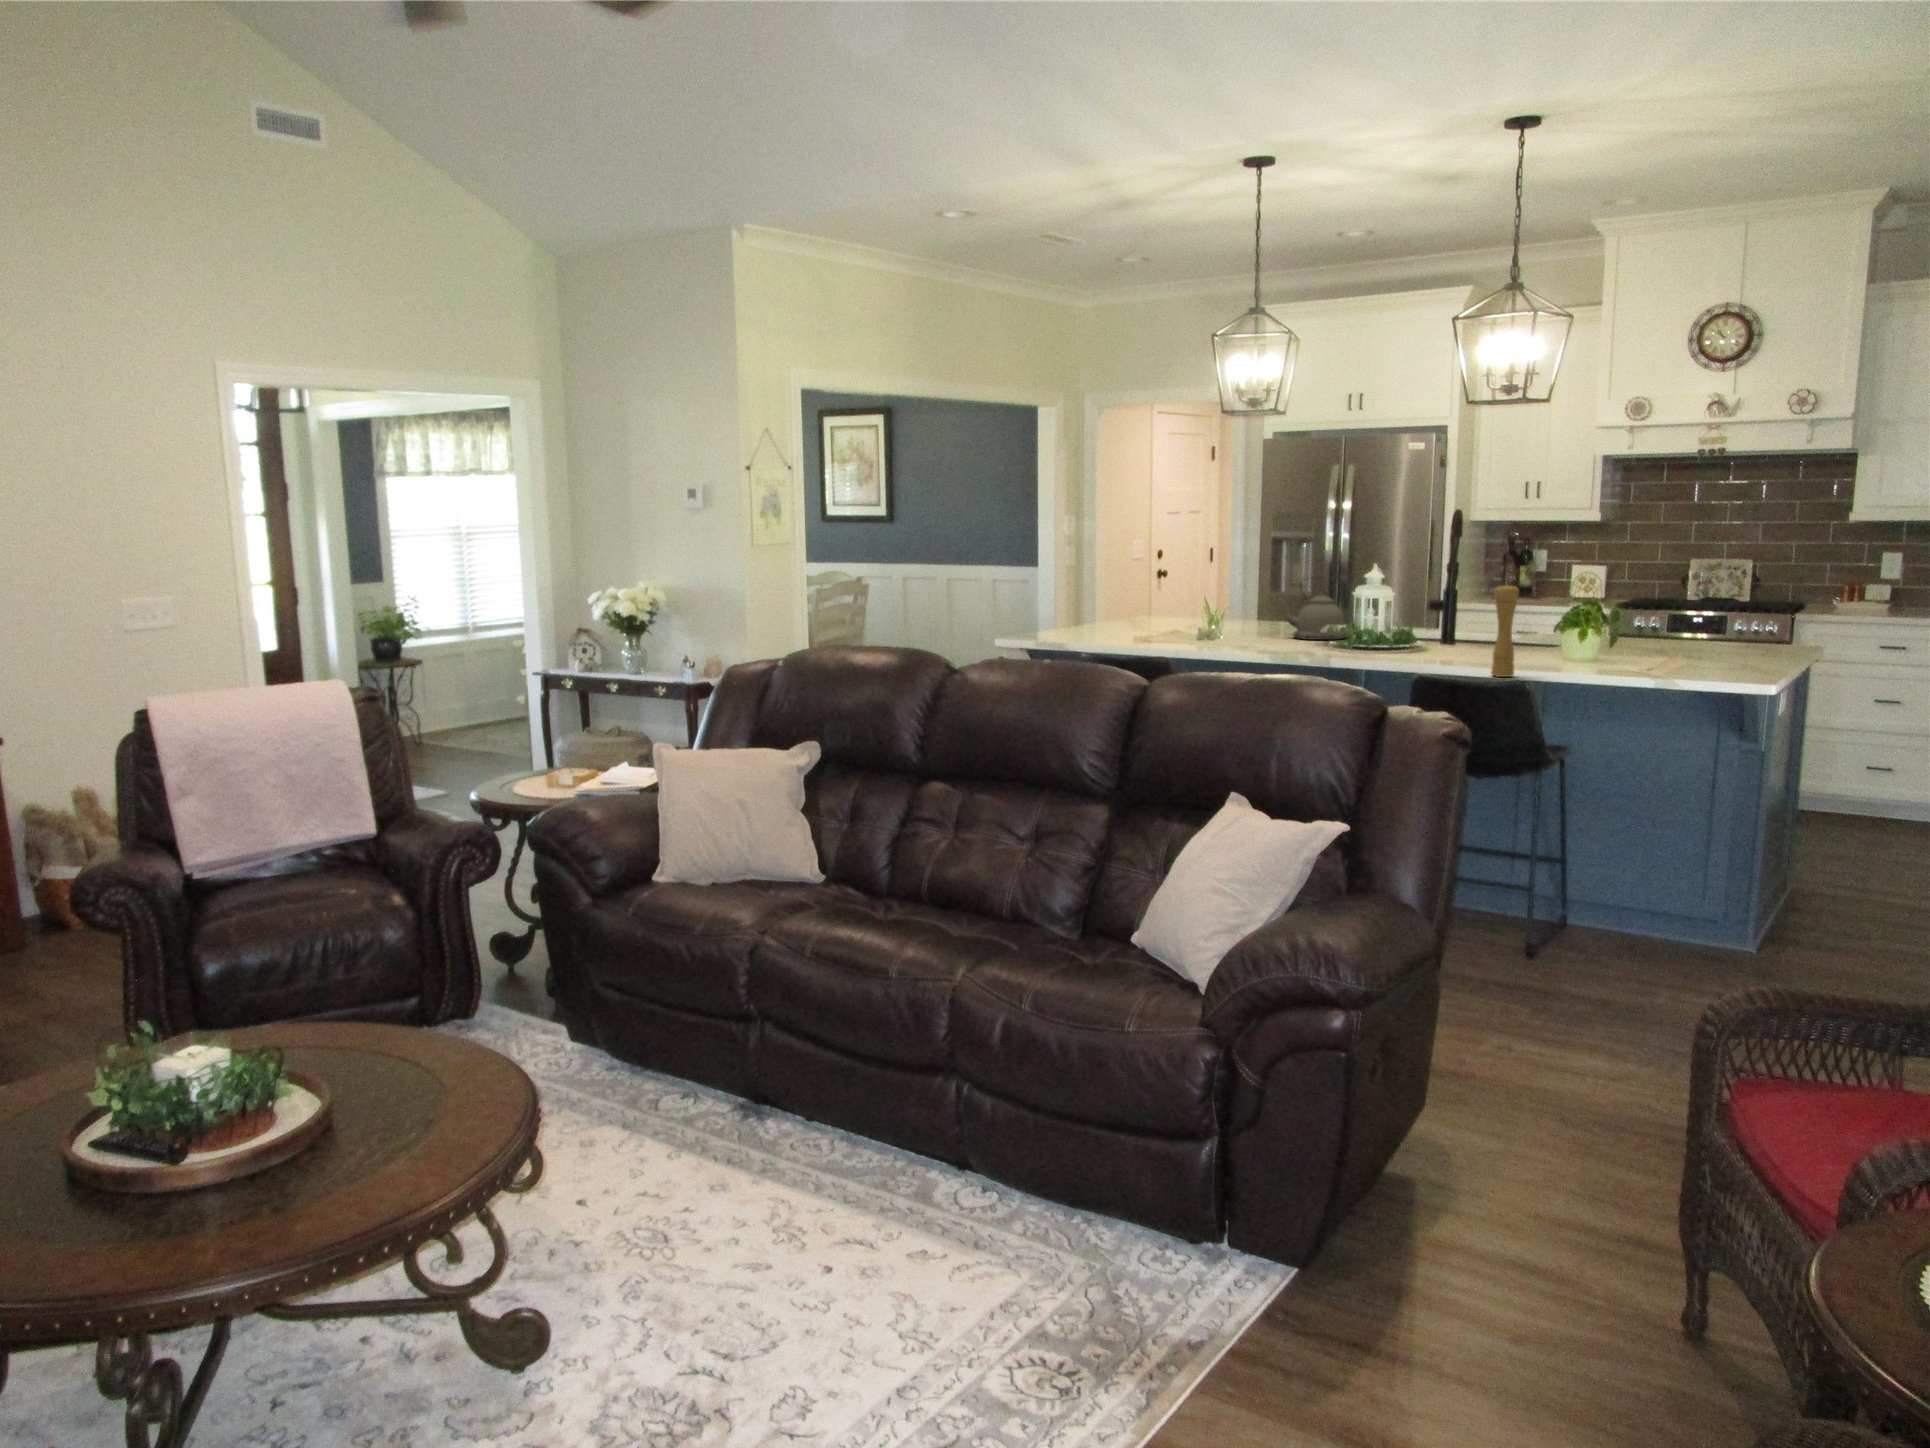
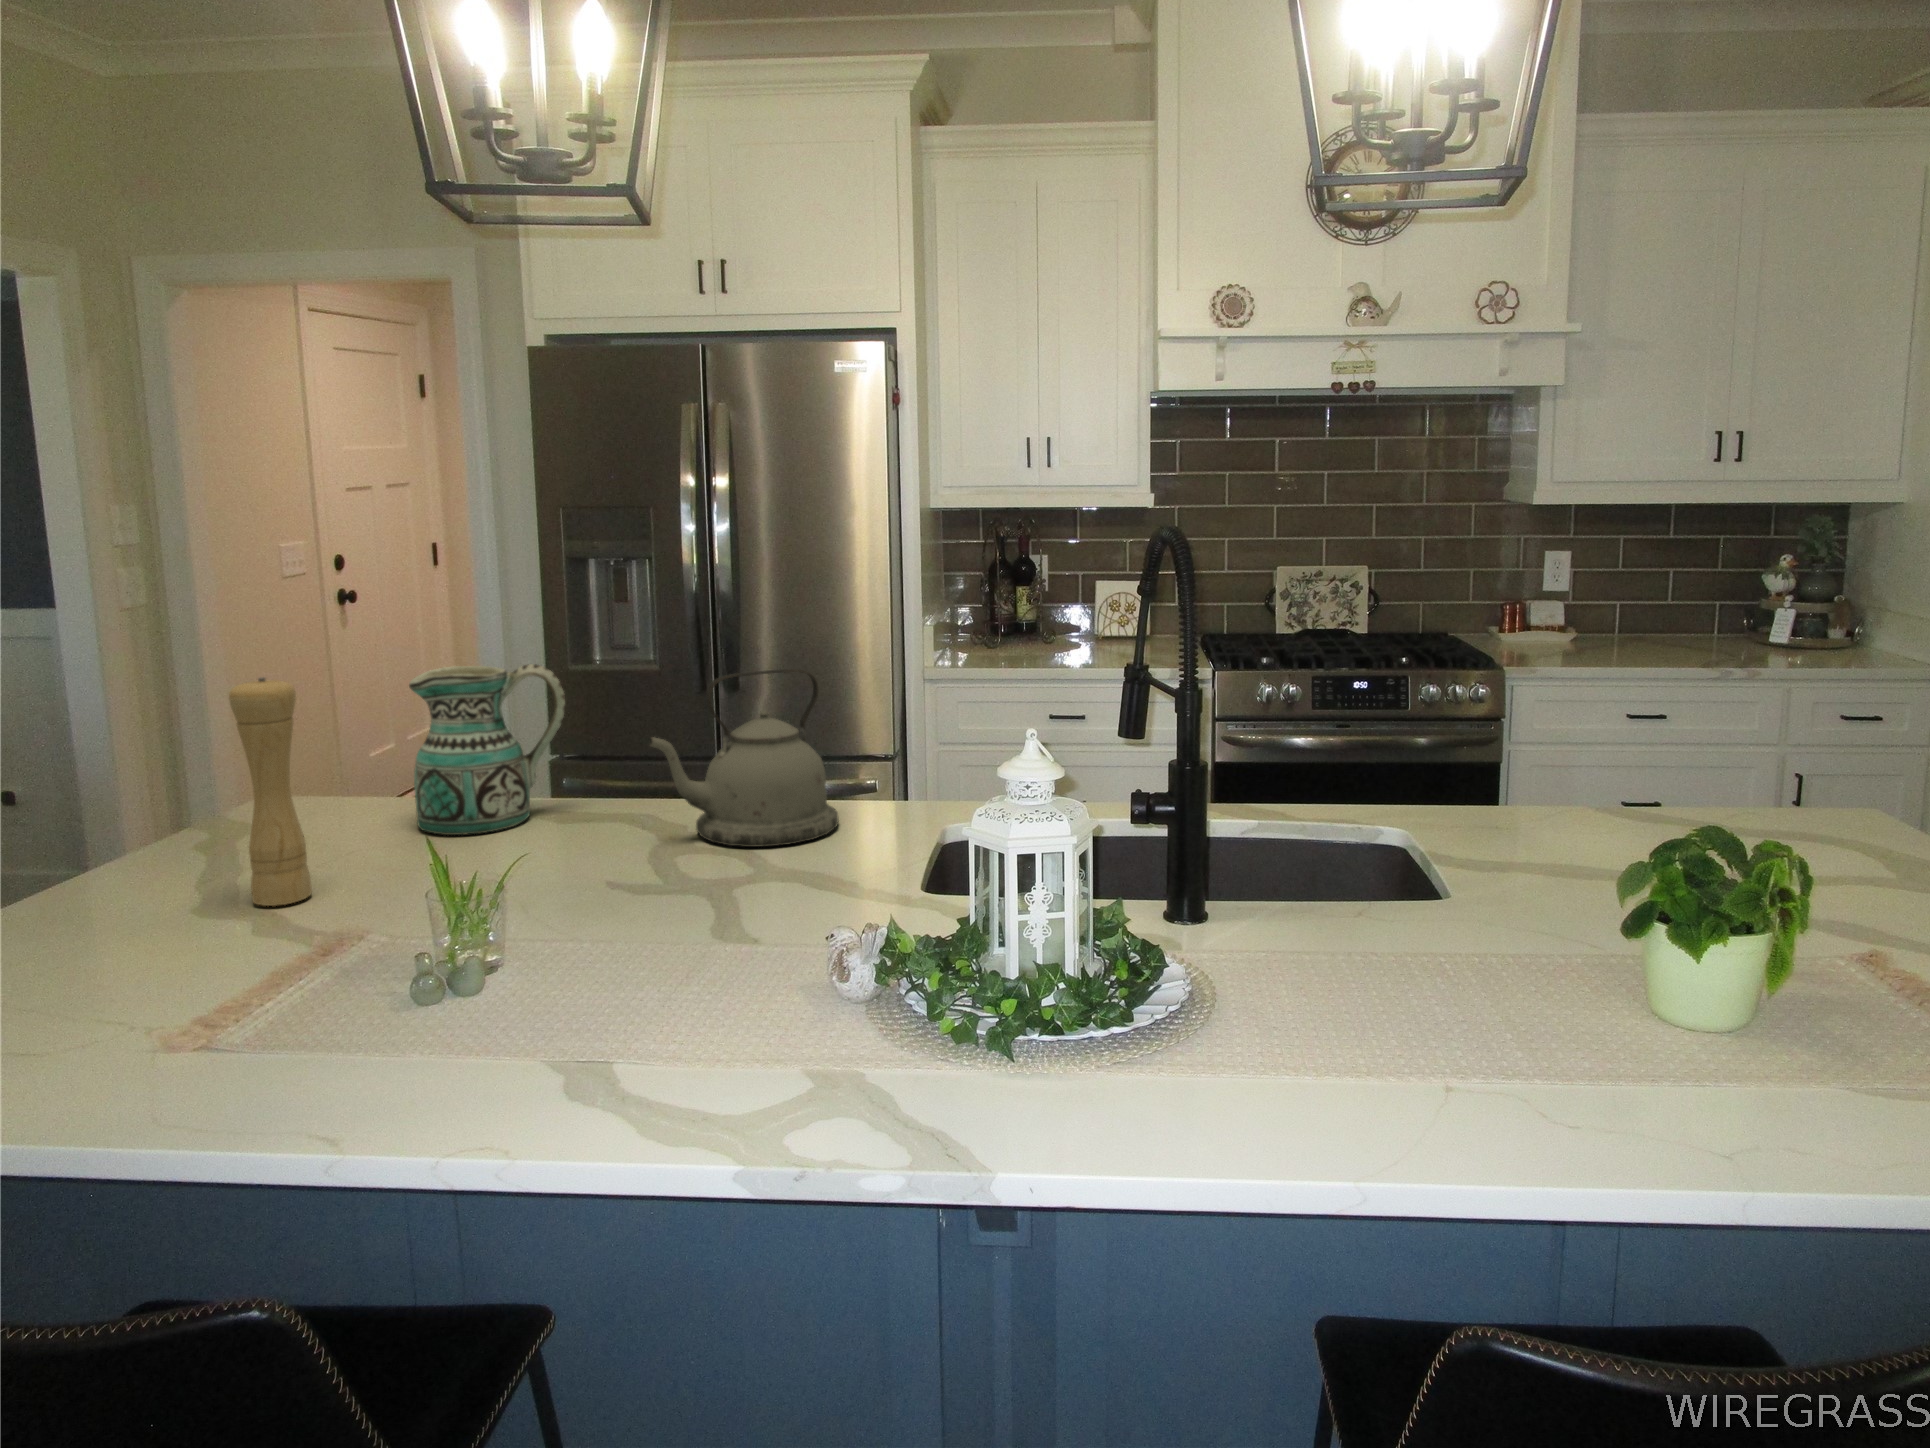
ceramic pitcher: none [1197,575,1253,634] -> present [409,664,565,835]
pepper mill: present [1491,585,1519,677] -> present [229,677,312,906]

